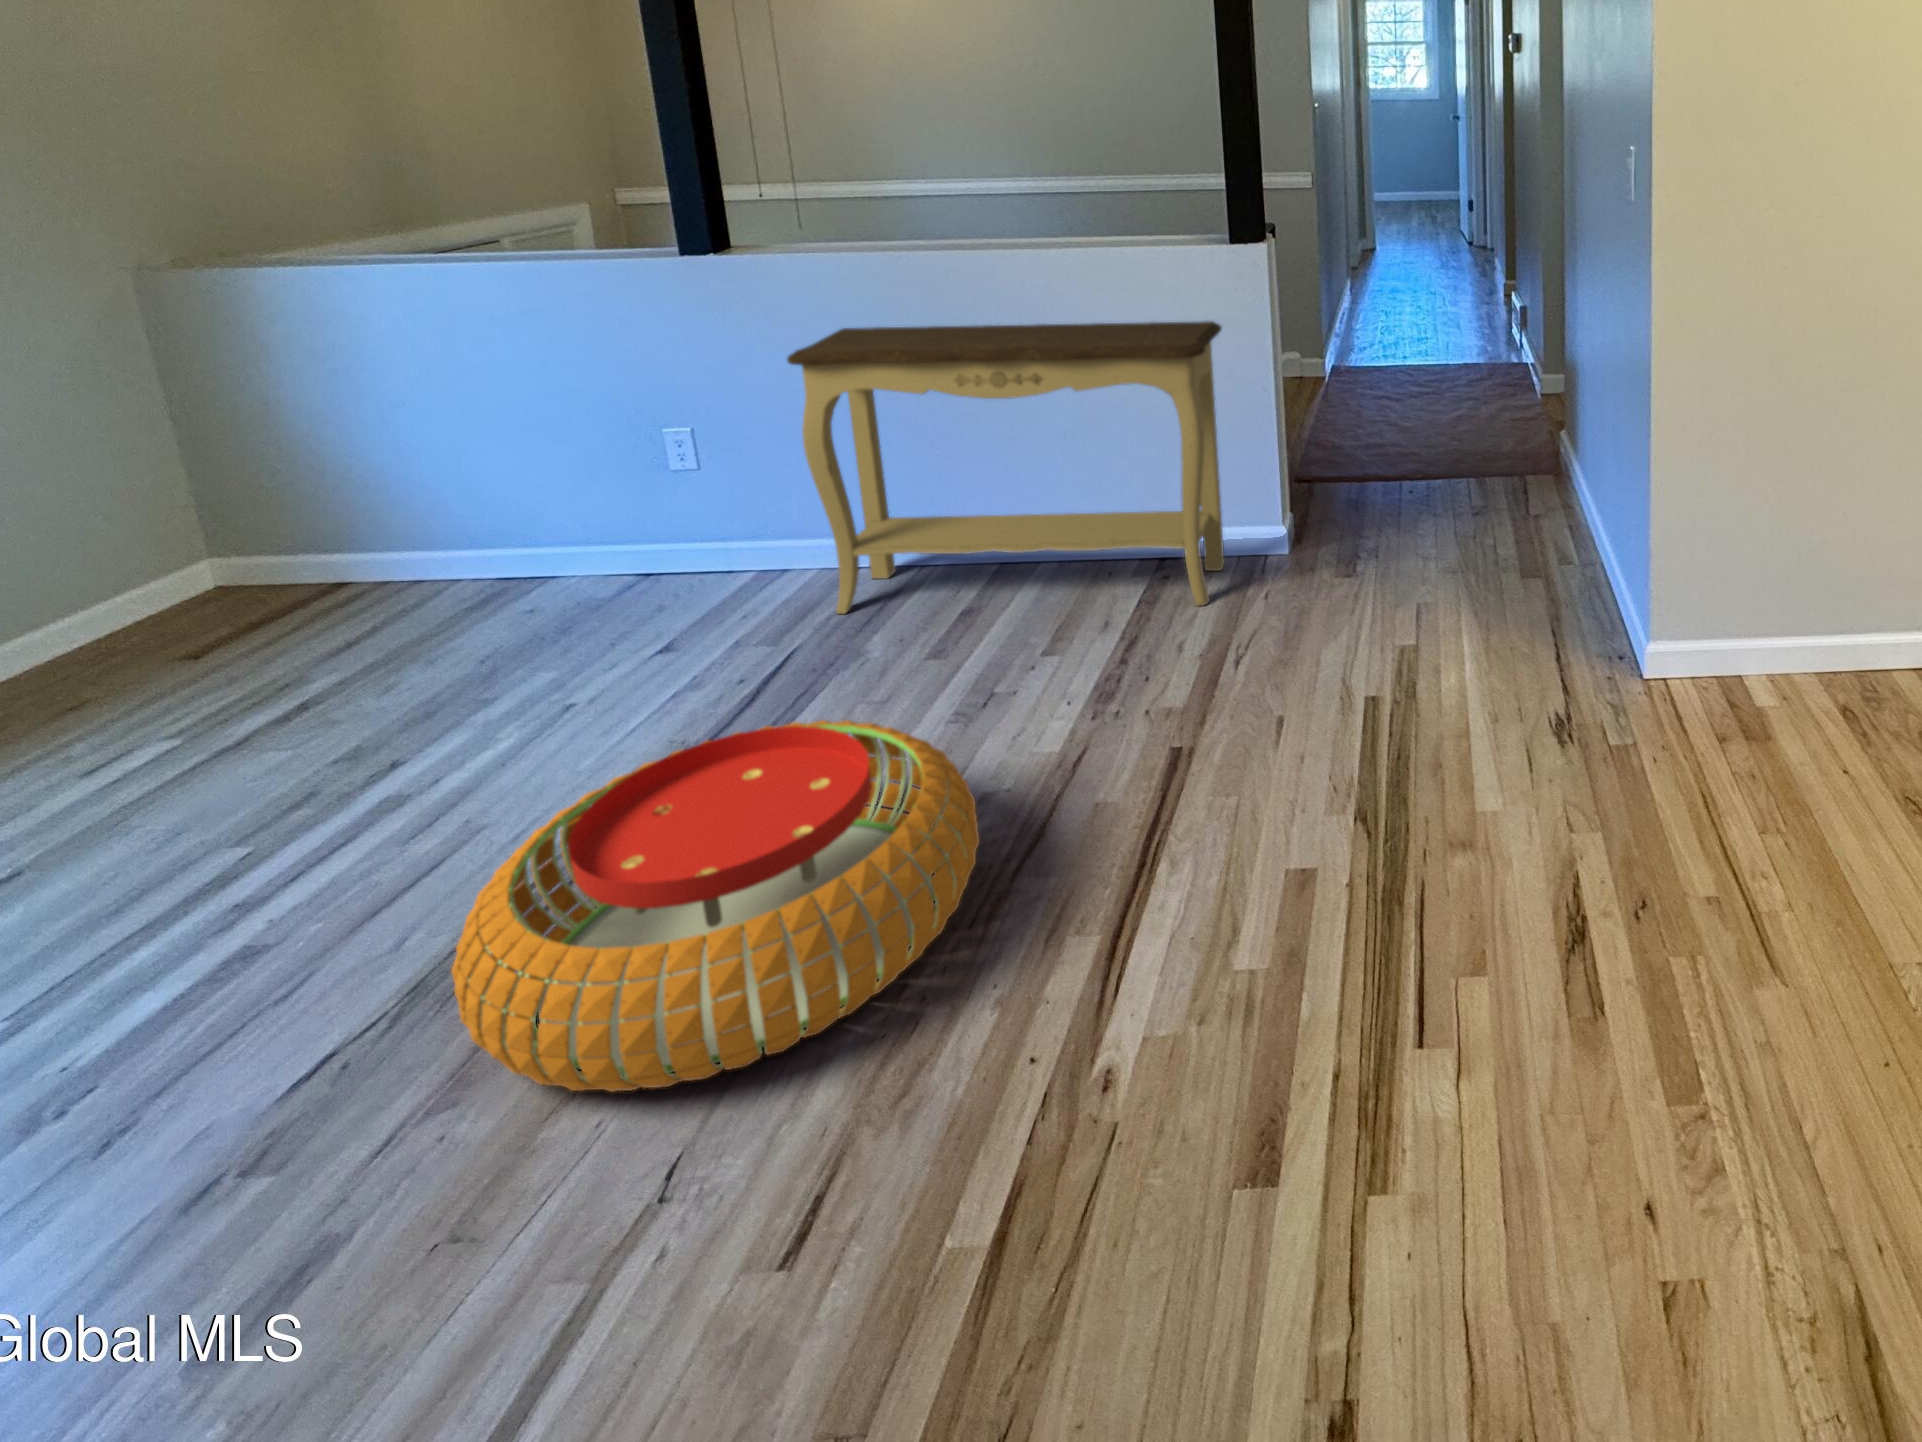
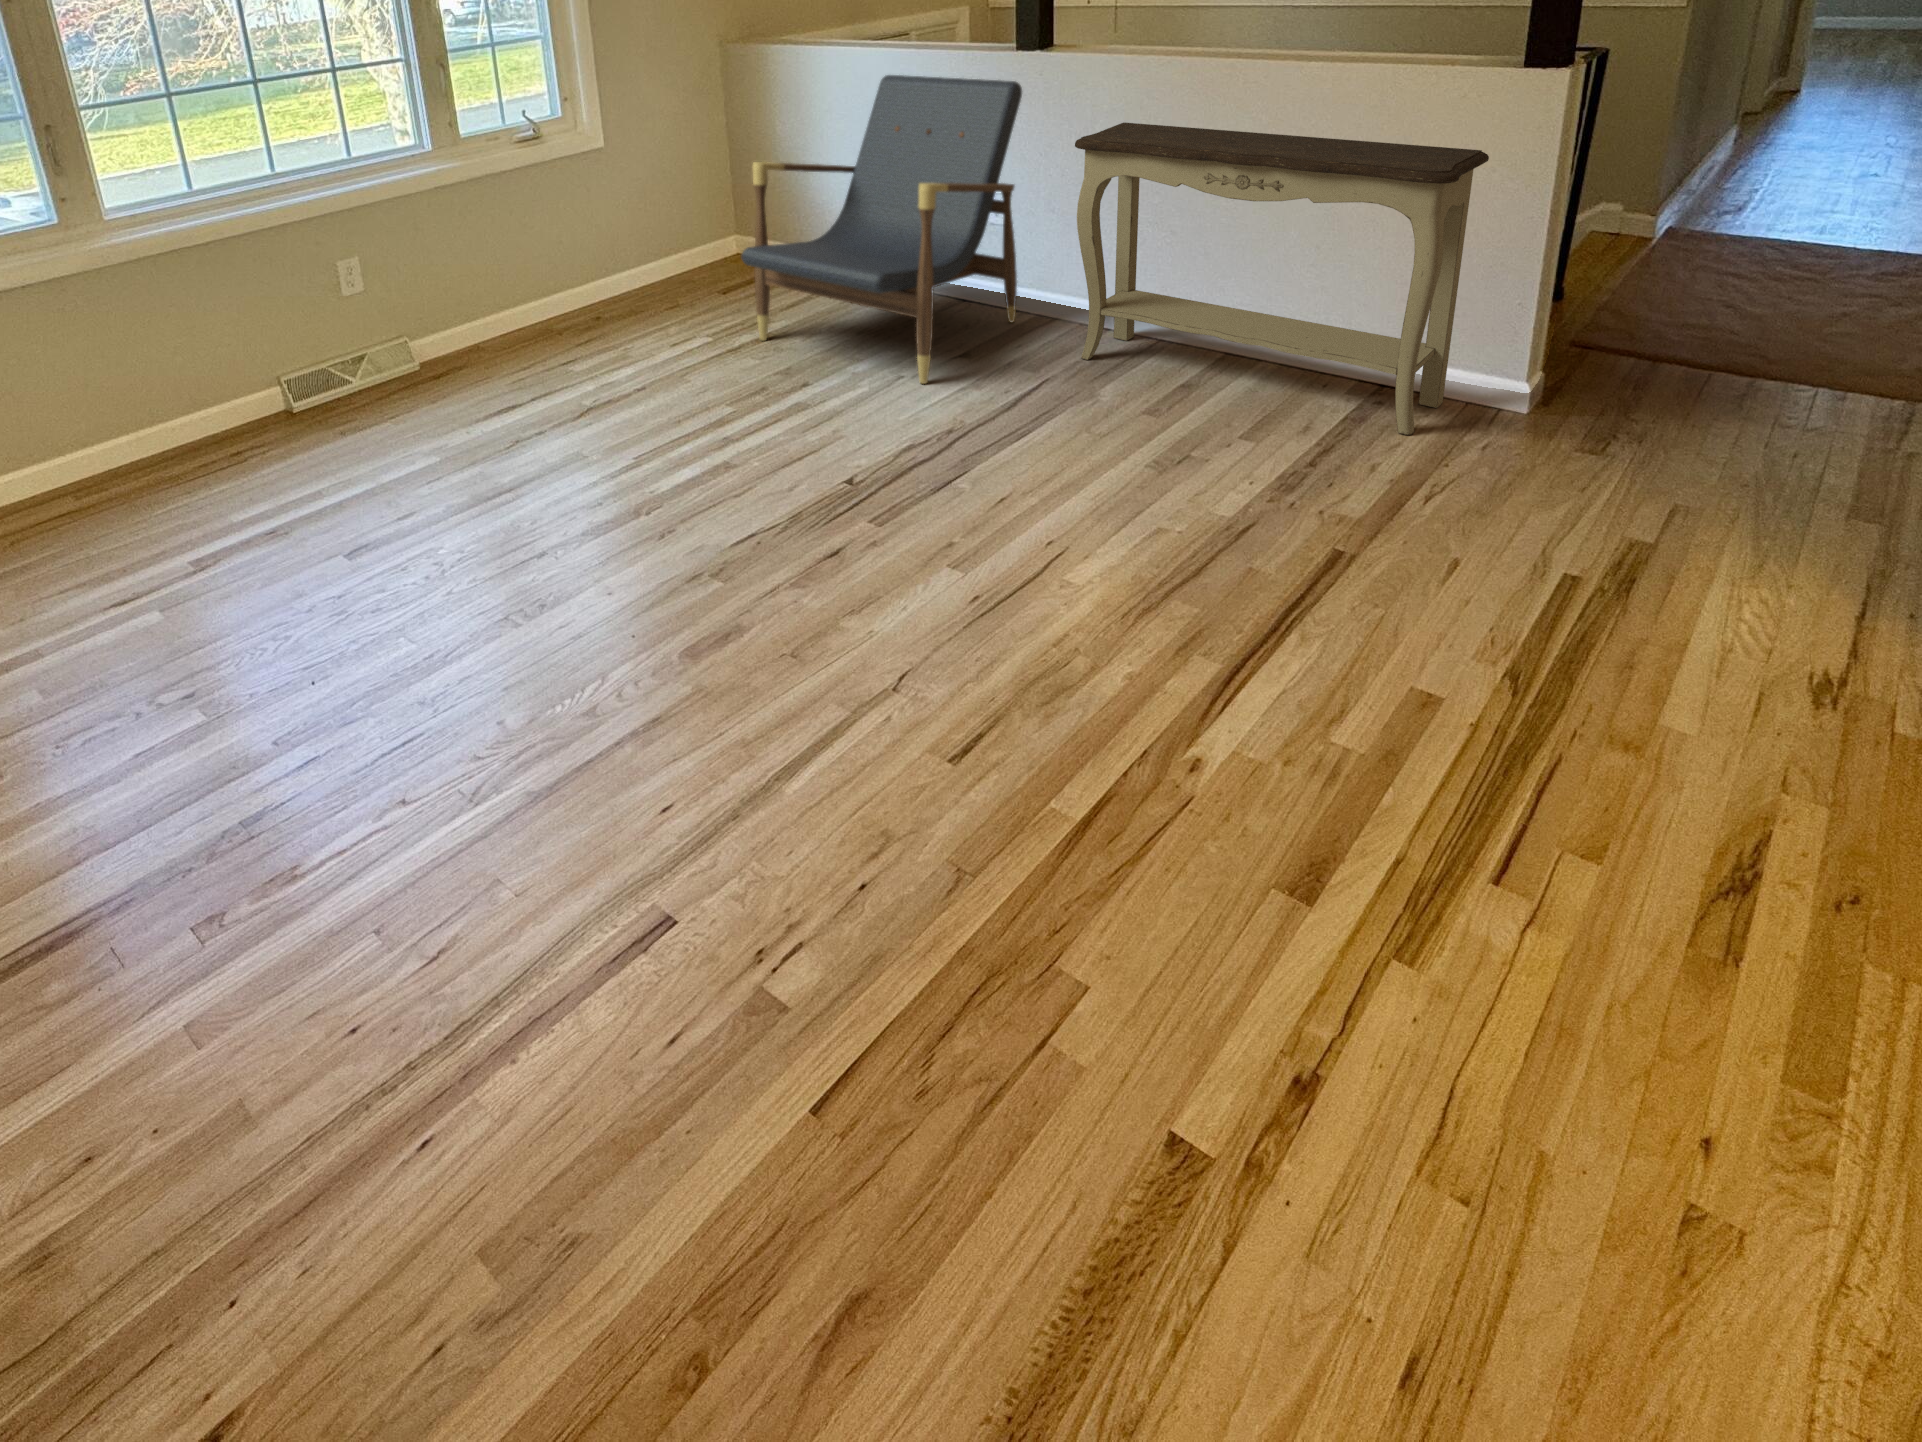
lounge chair: none [225,291,734,721] -> present [742,75,1022,384]
pouf: present [452,720,979,1092] -> none [811,417,1145,639]

